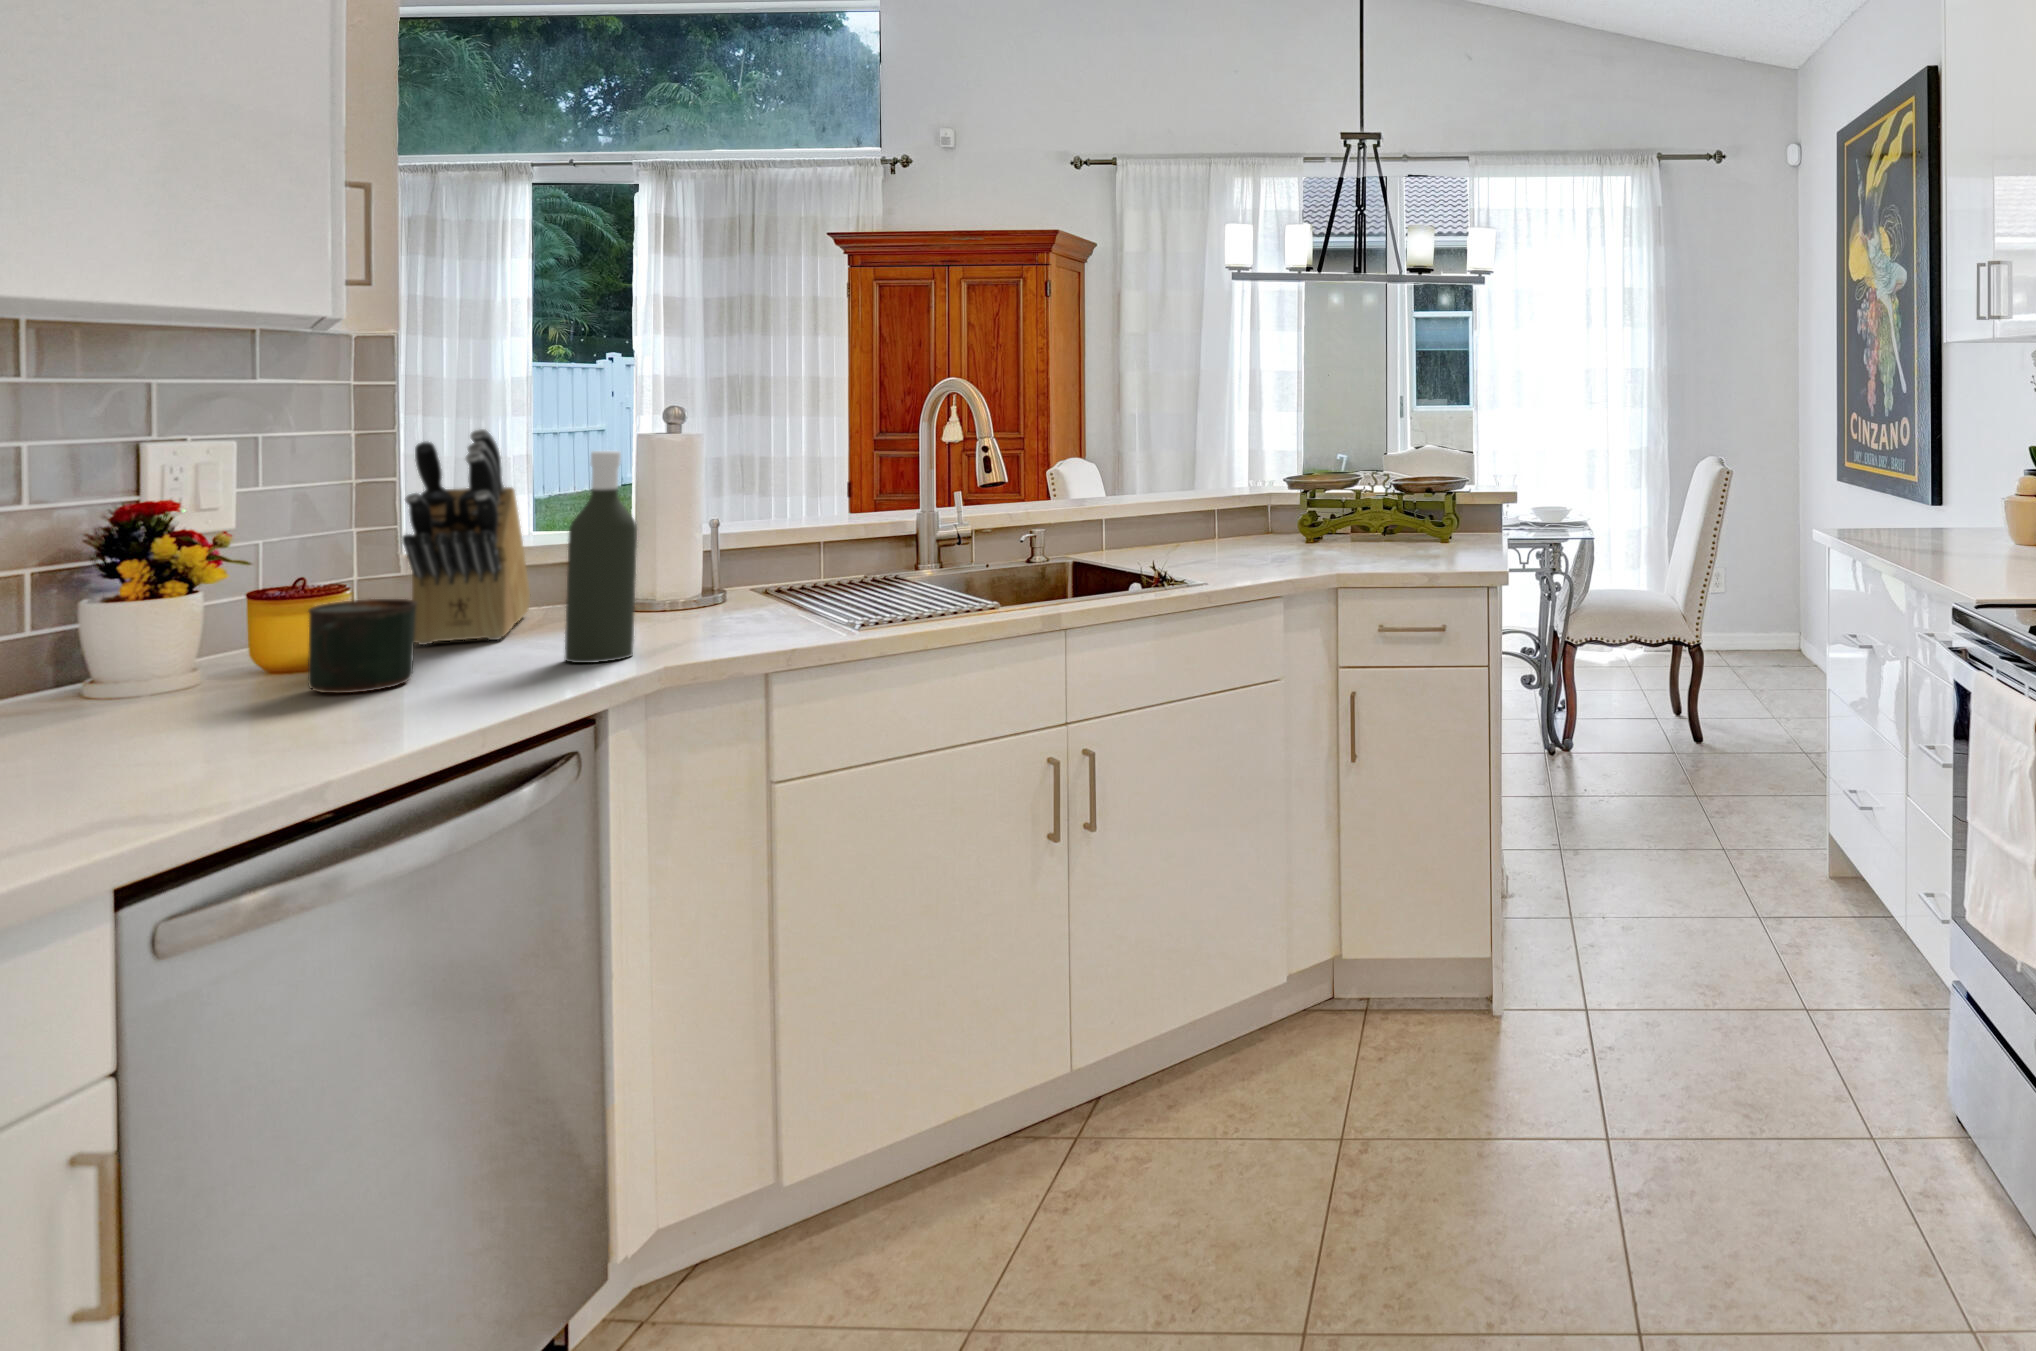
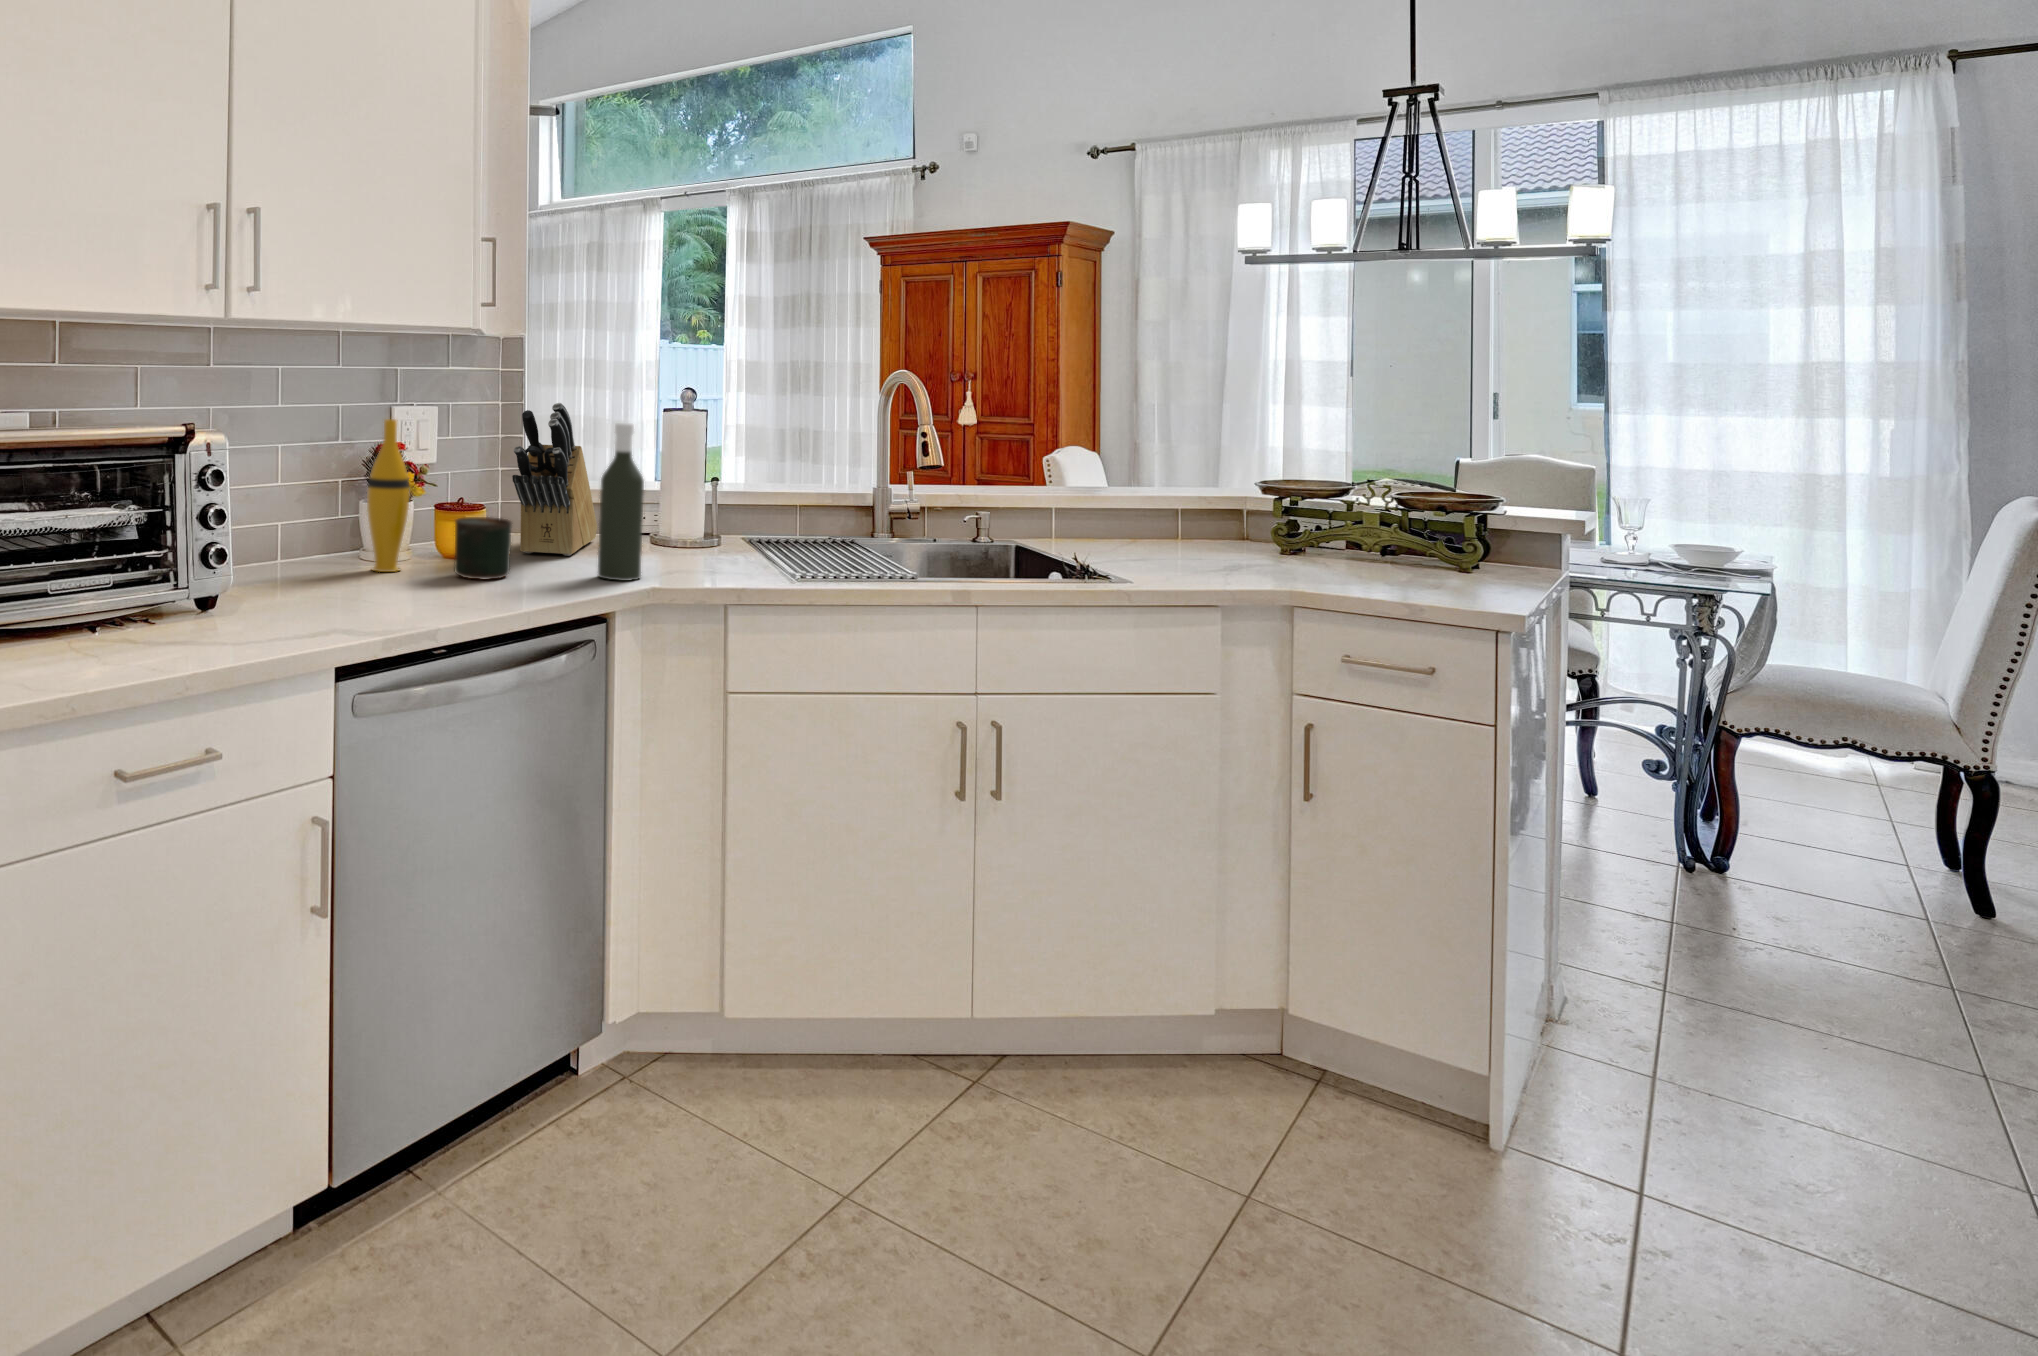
vase: none [117,465,209,708] -> present [367,419,410,572]

